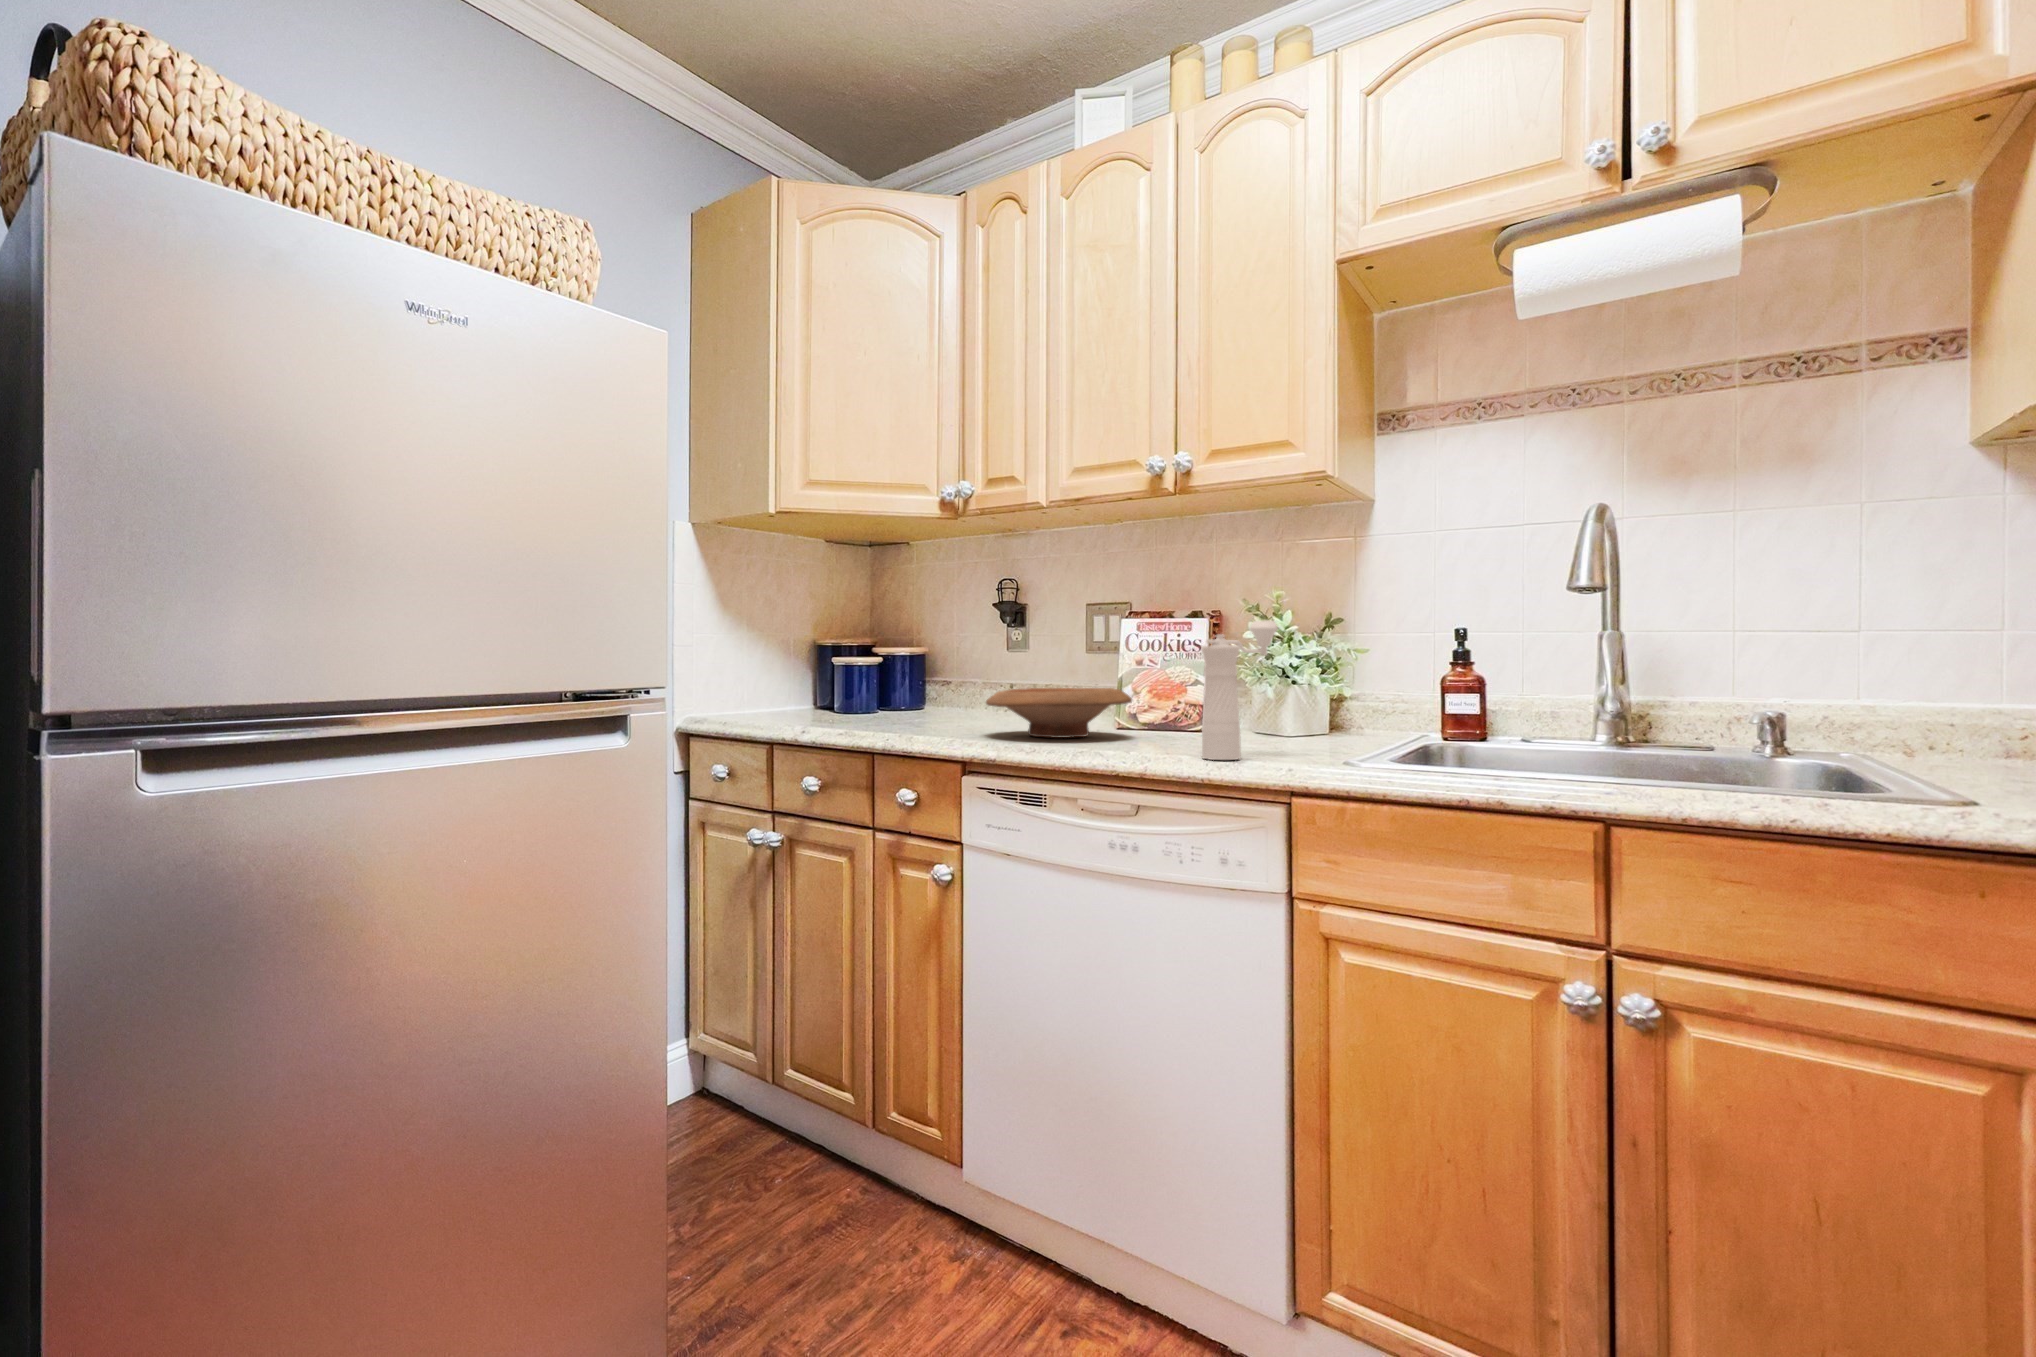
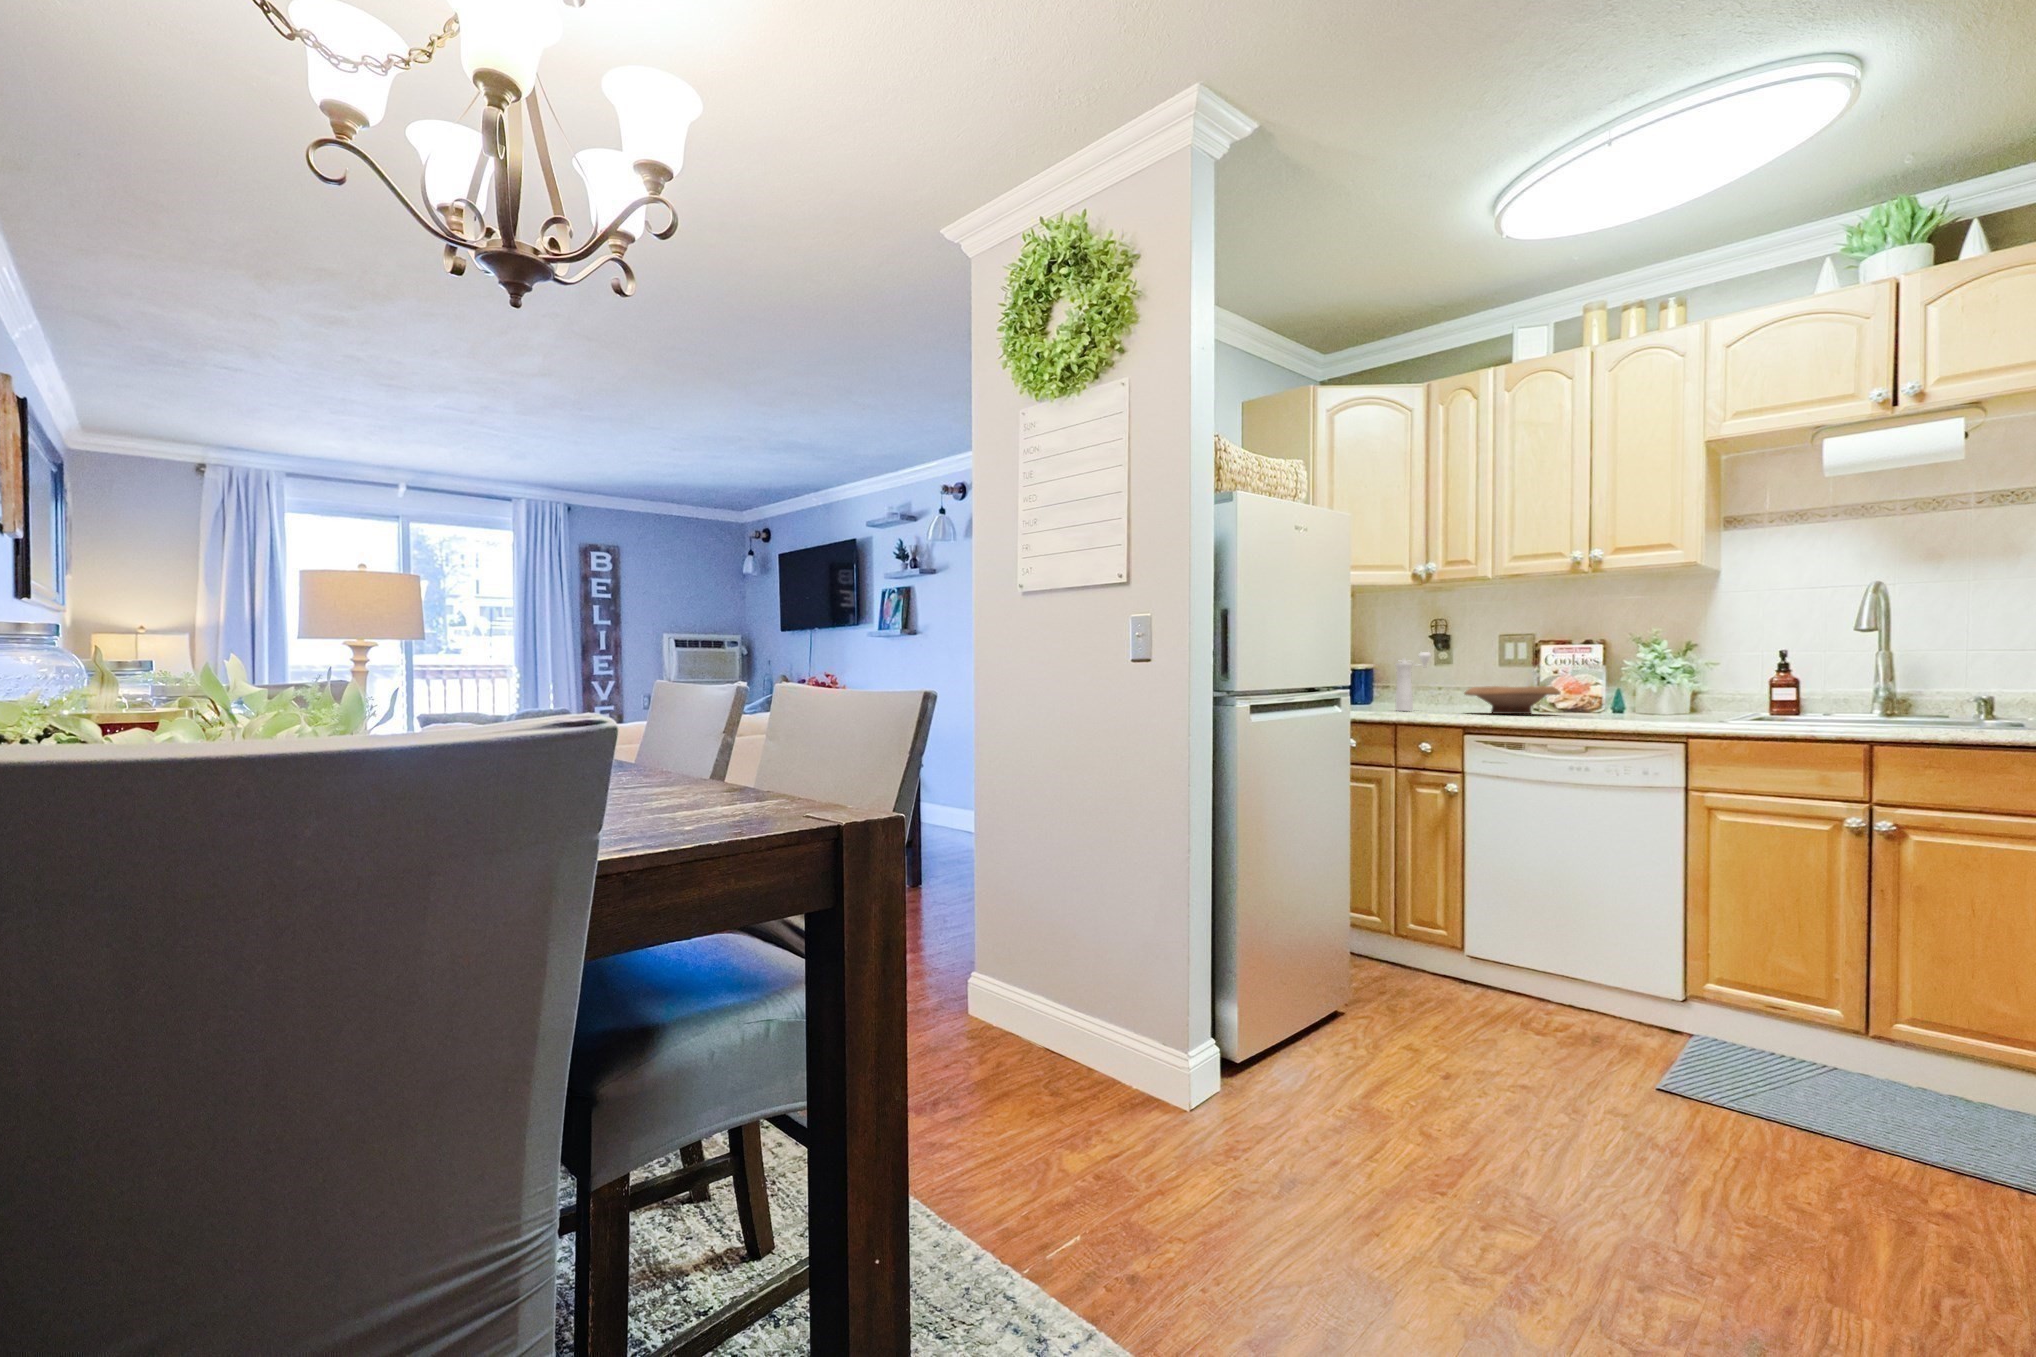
pepper mill: present [1201,620,1278,760] -> present [1396,652,1431,711]

